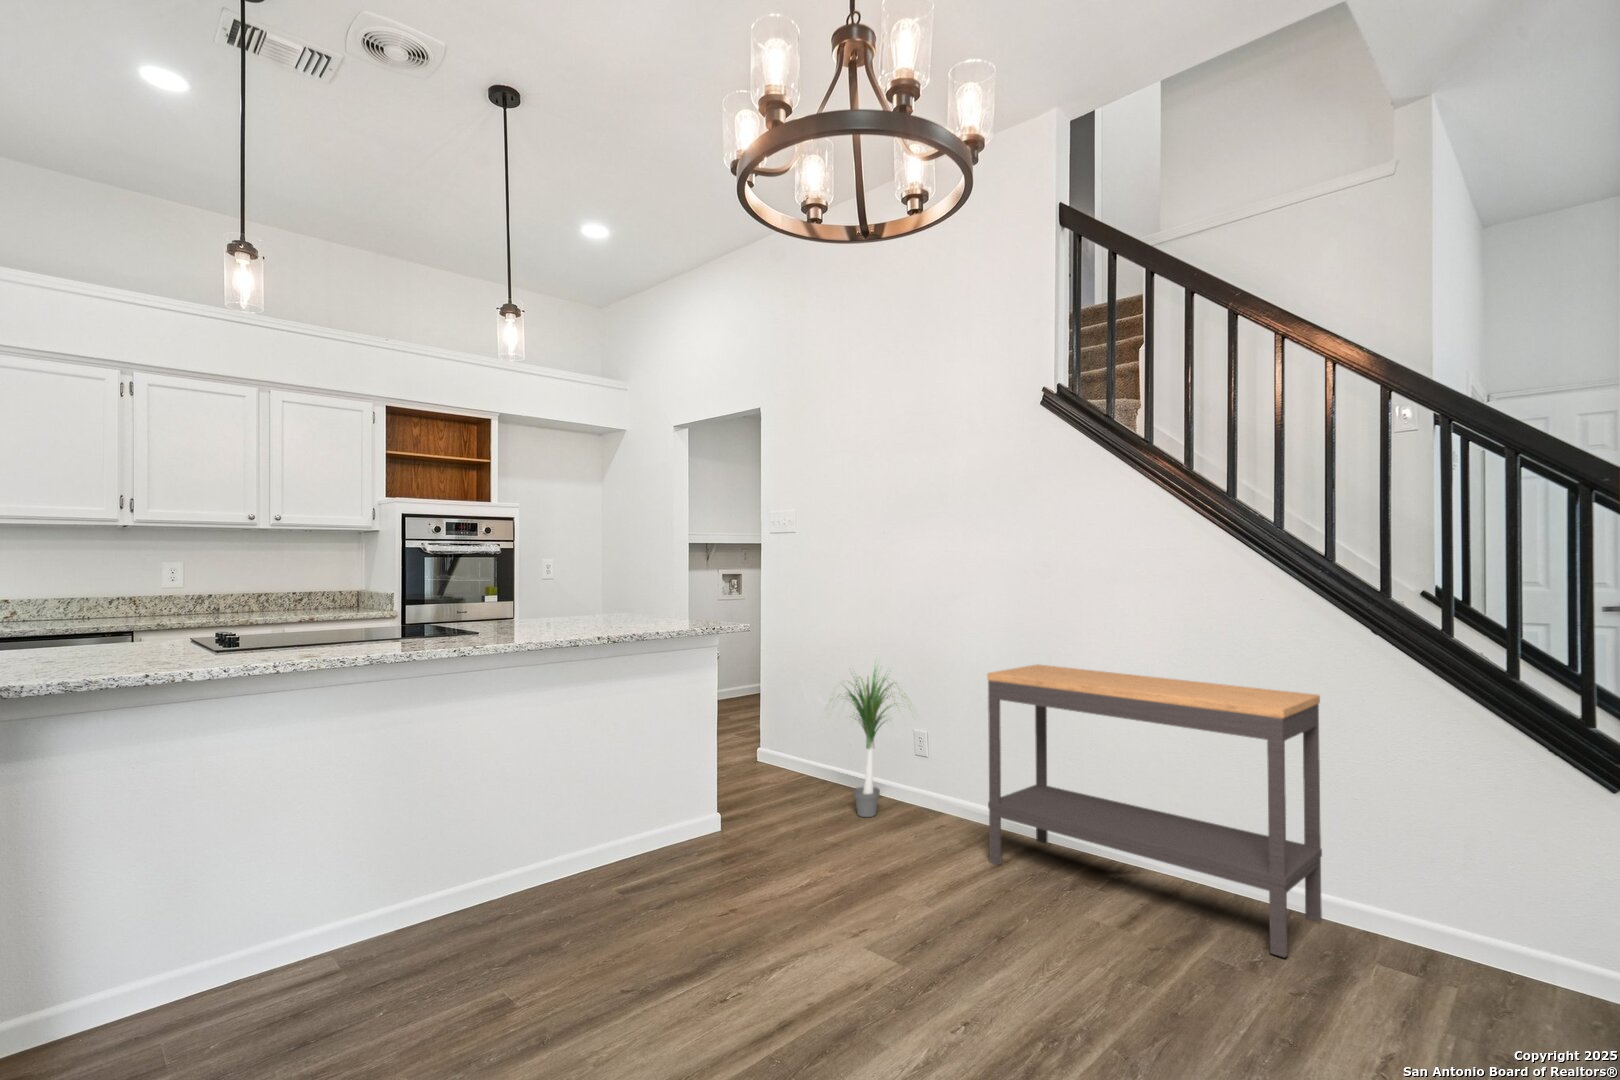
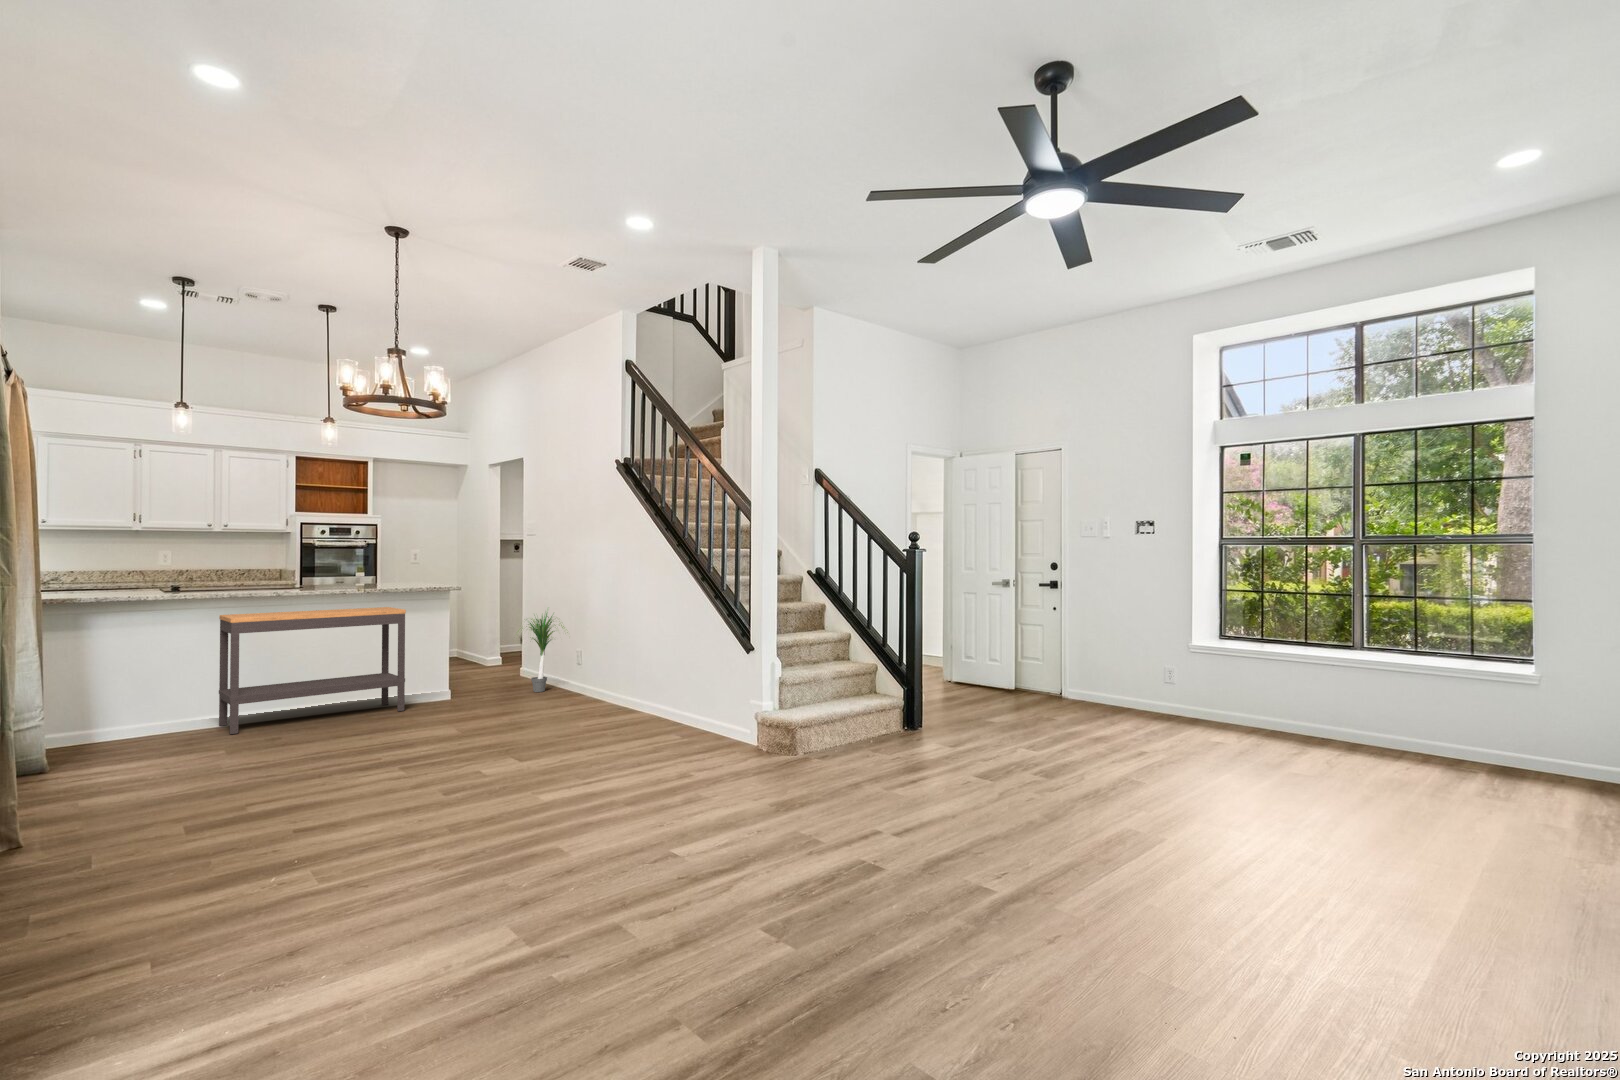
console table: present [987,665,1322,958] -> present [219,607,406,734]

